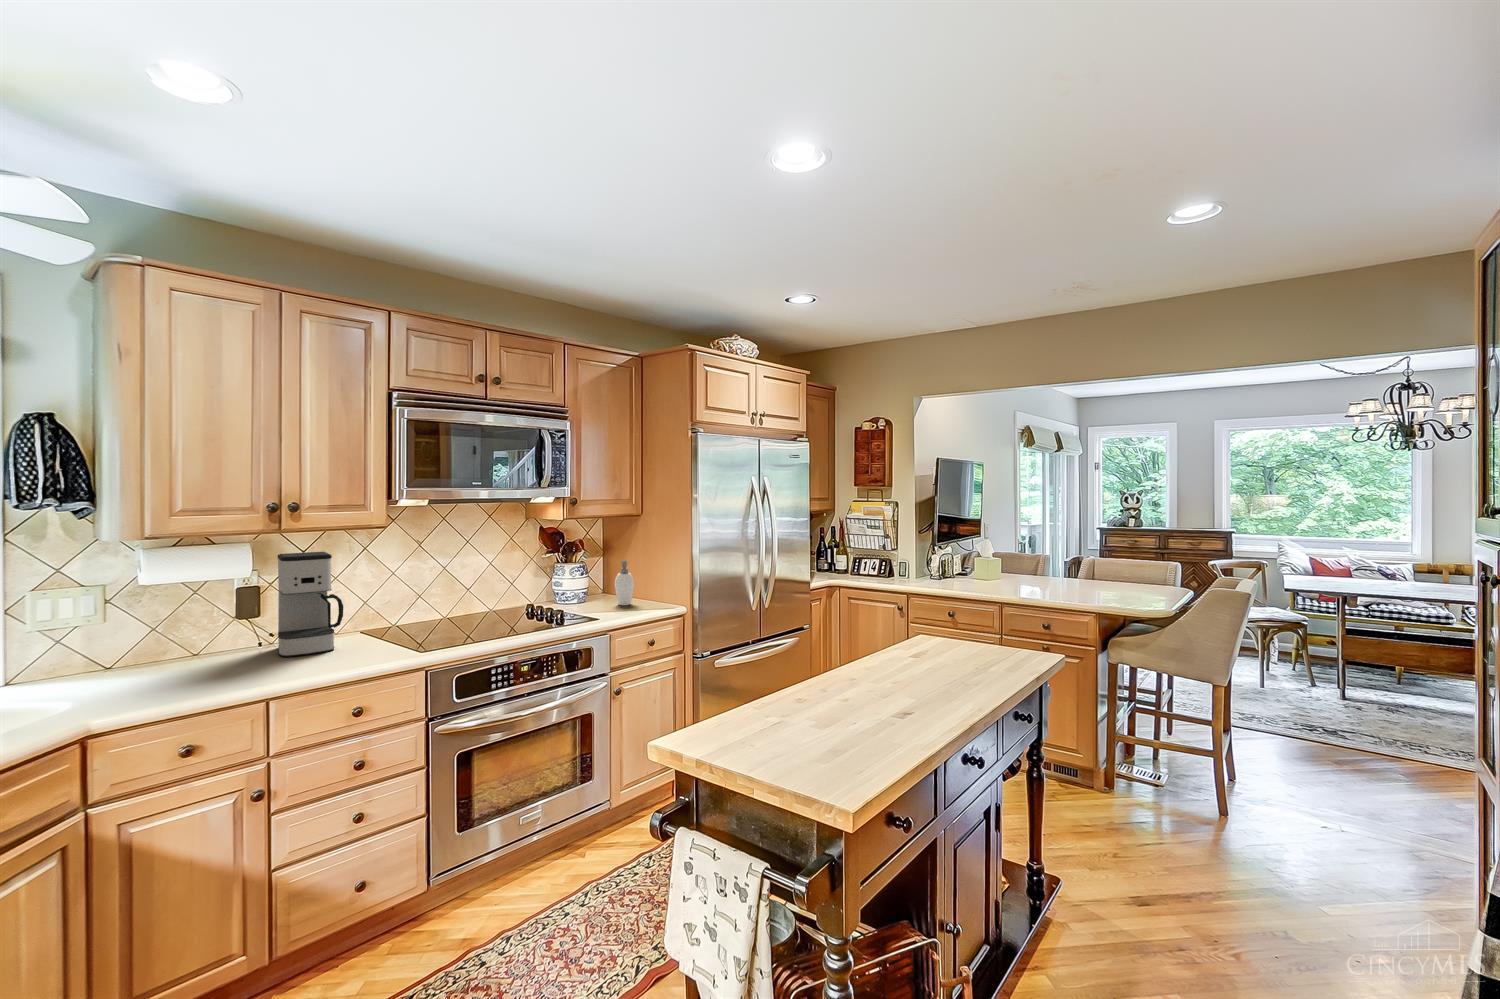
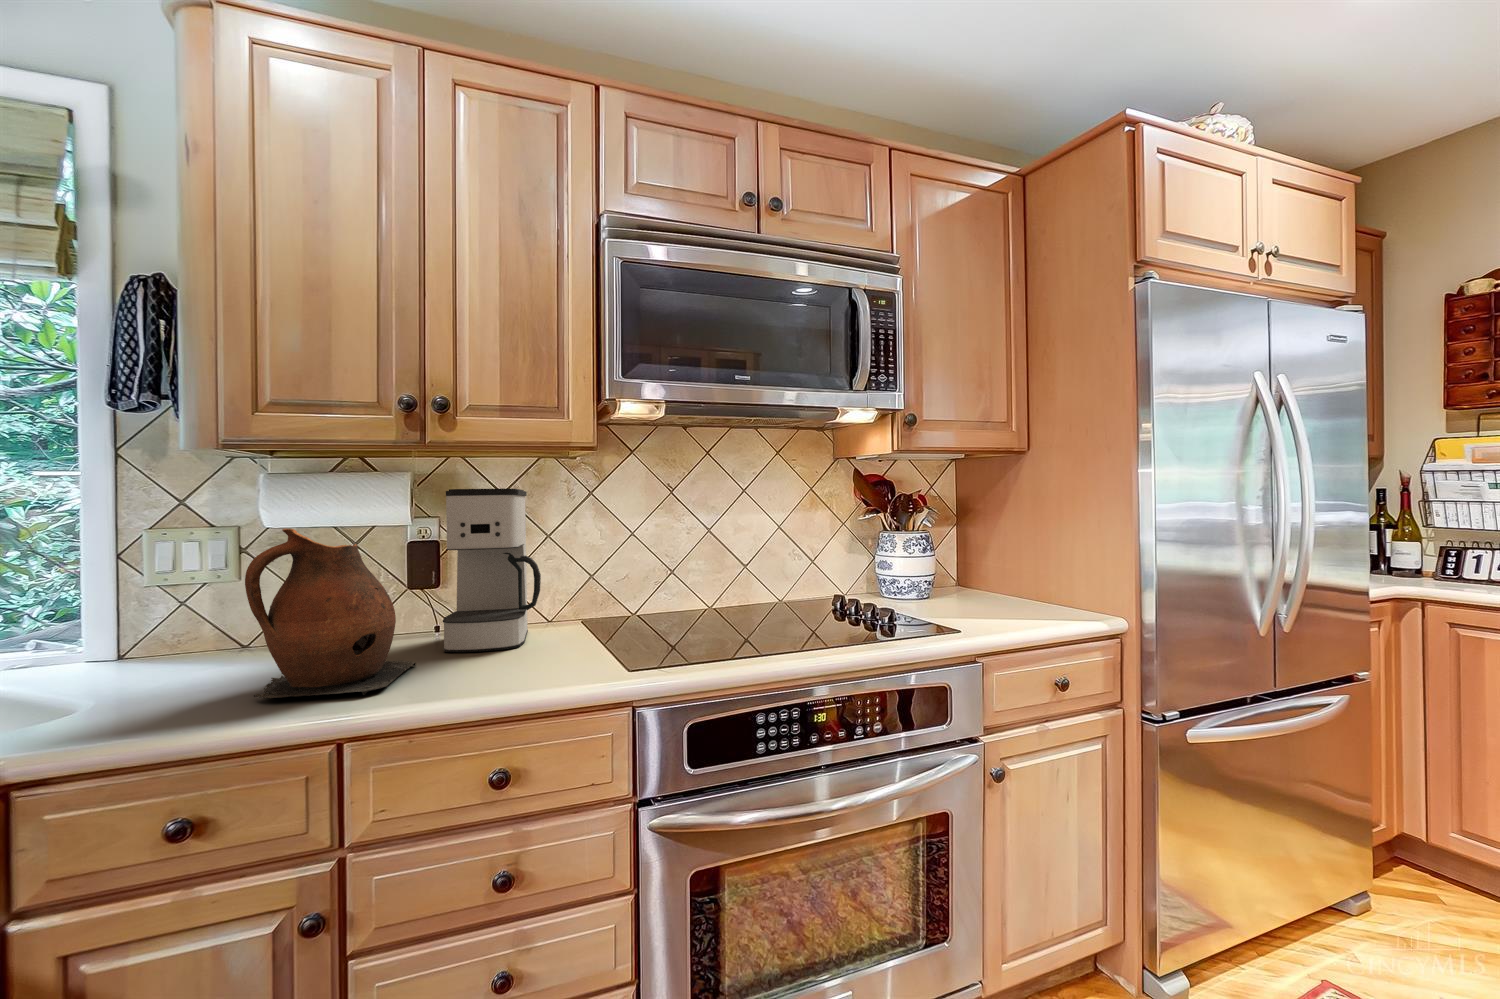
soap dispenser: present [615,561,634,605] -> none [979,529,1026,608]
ceramic pitcher: none [188,591,281,687] -> present [245,529,416,698]

